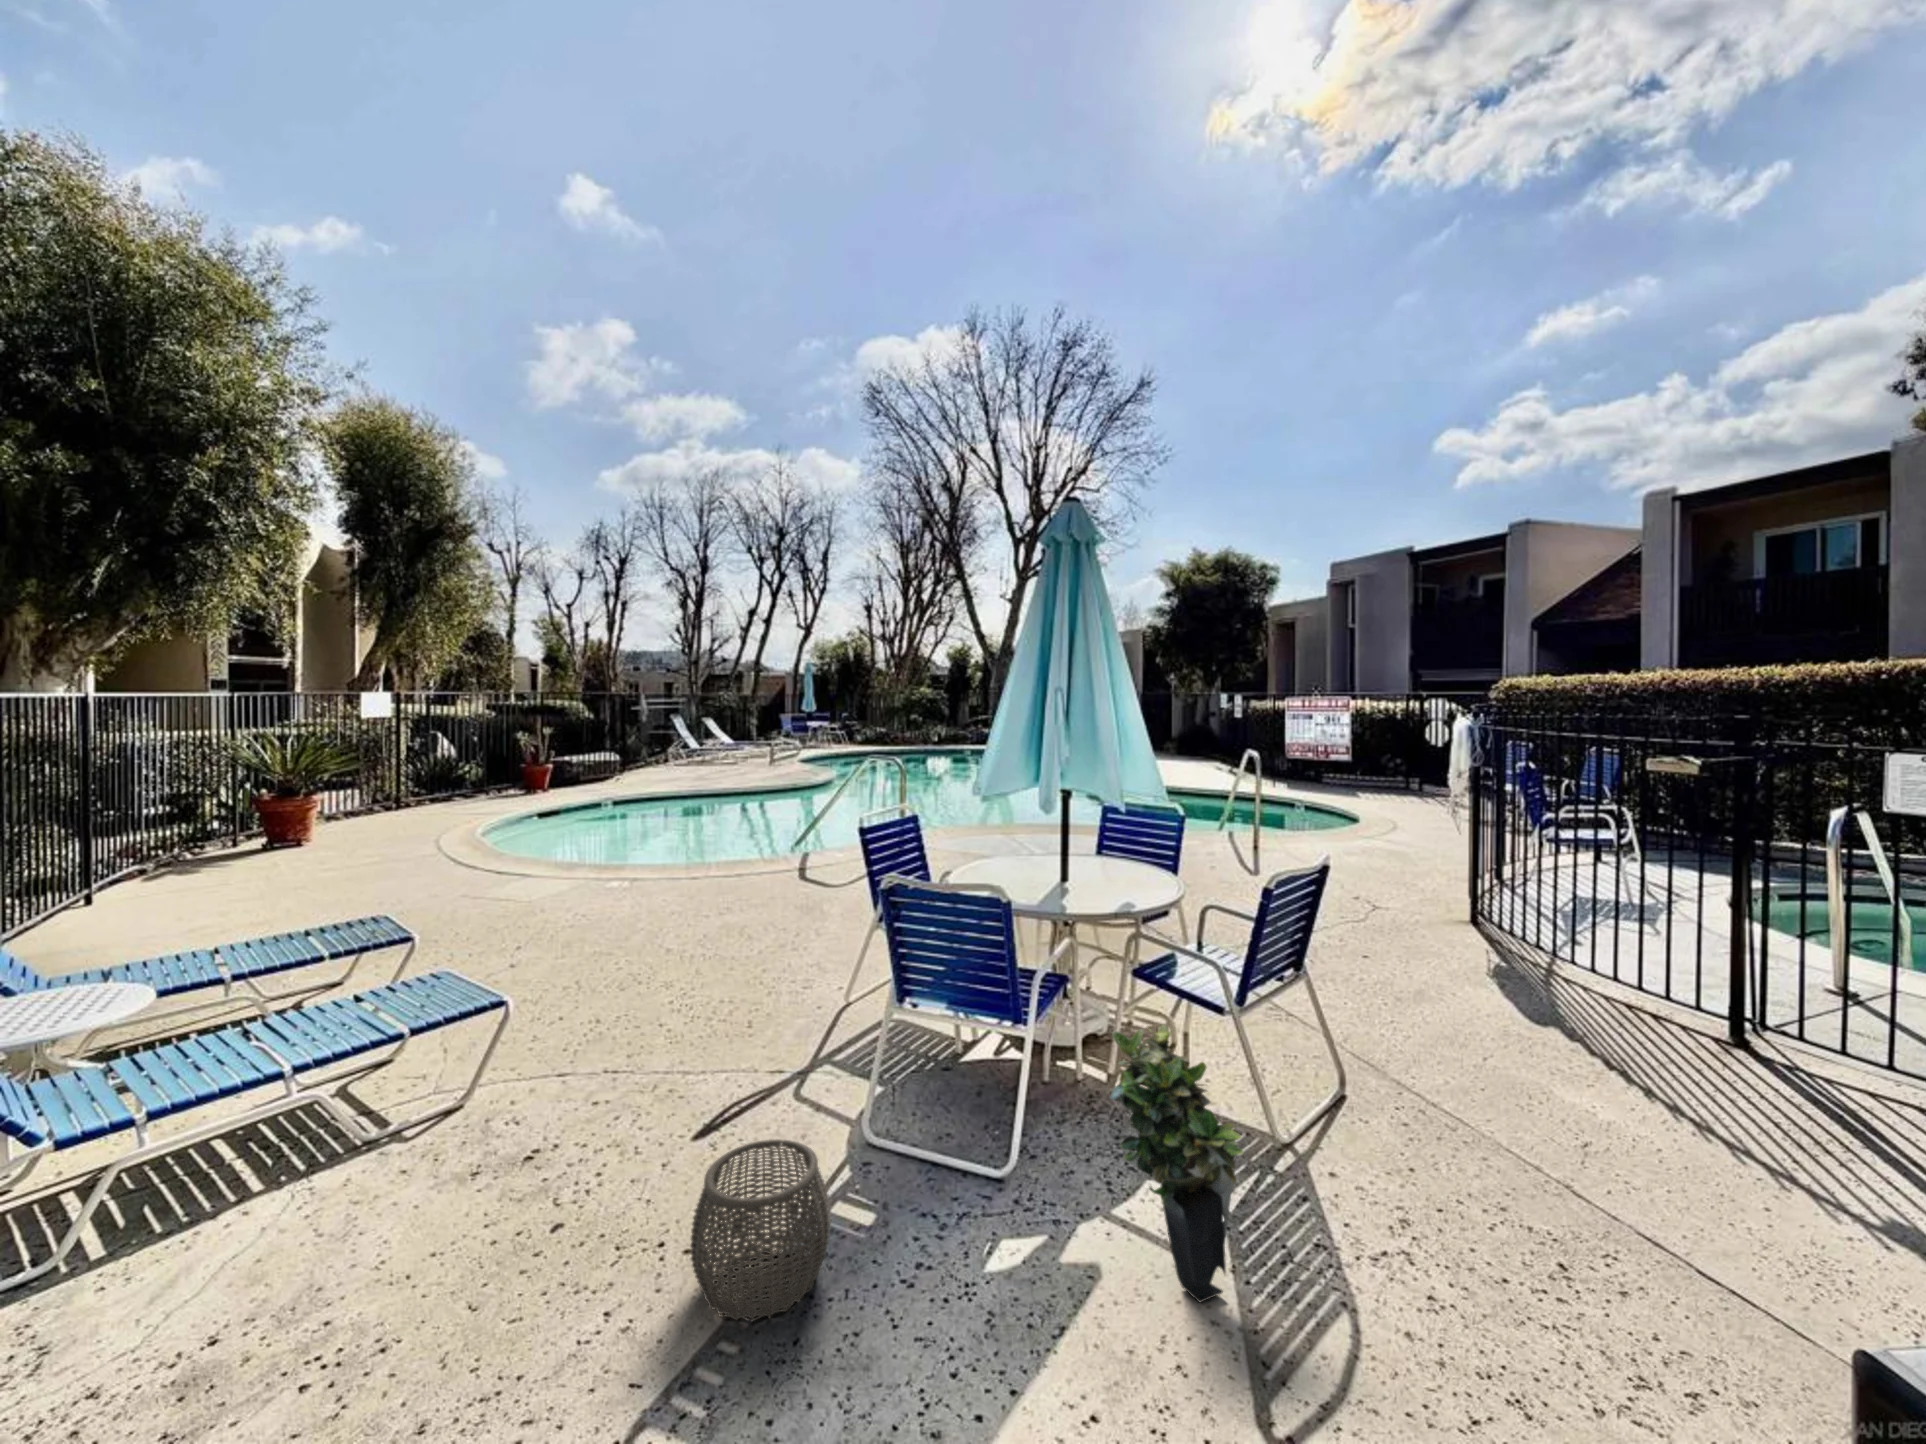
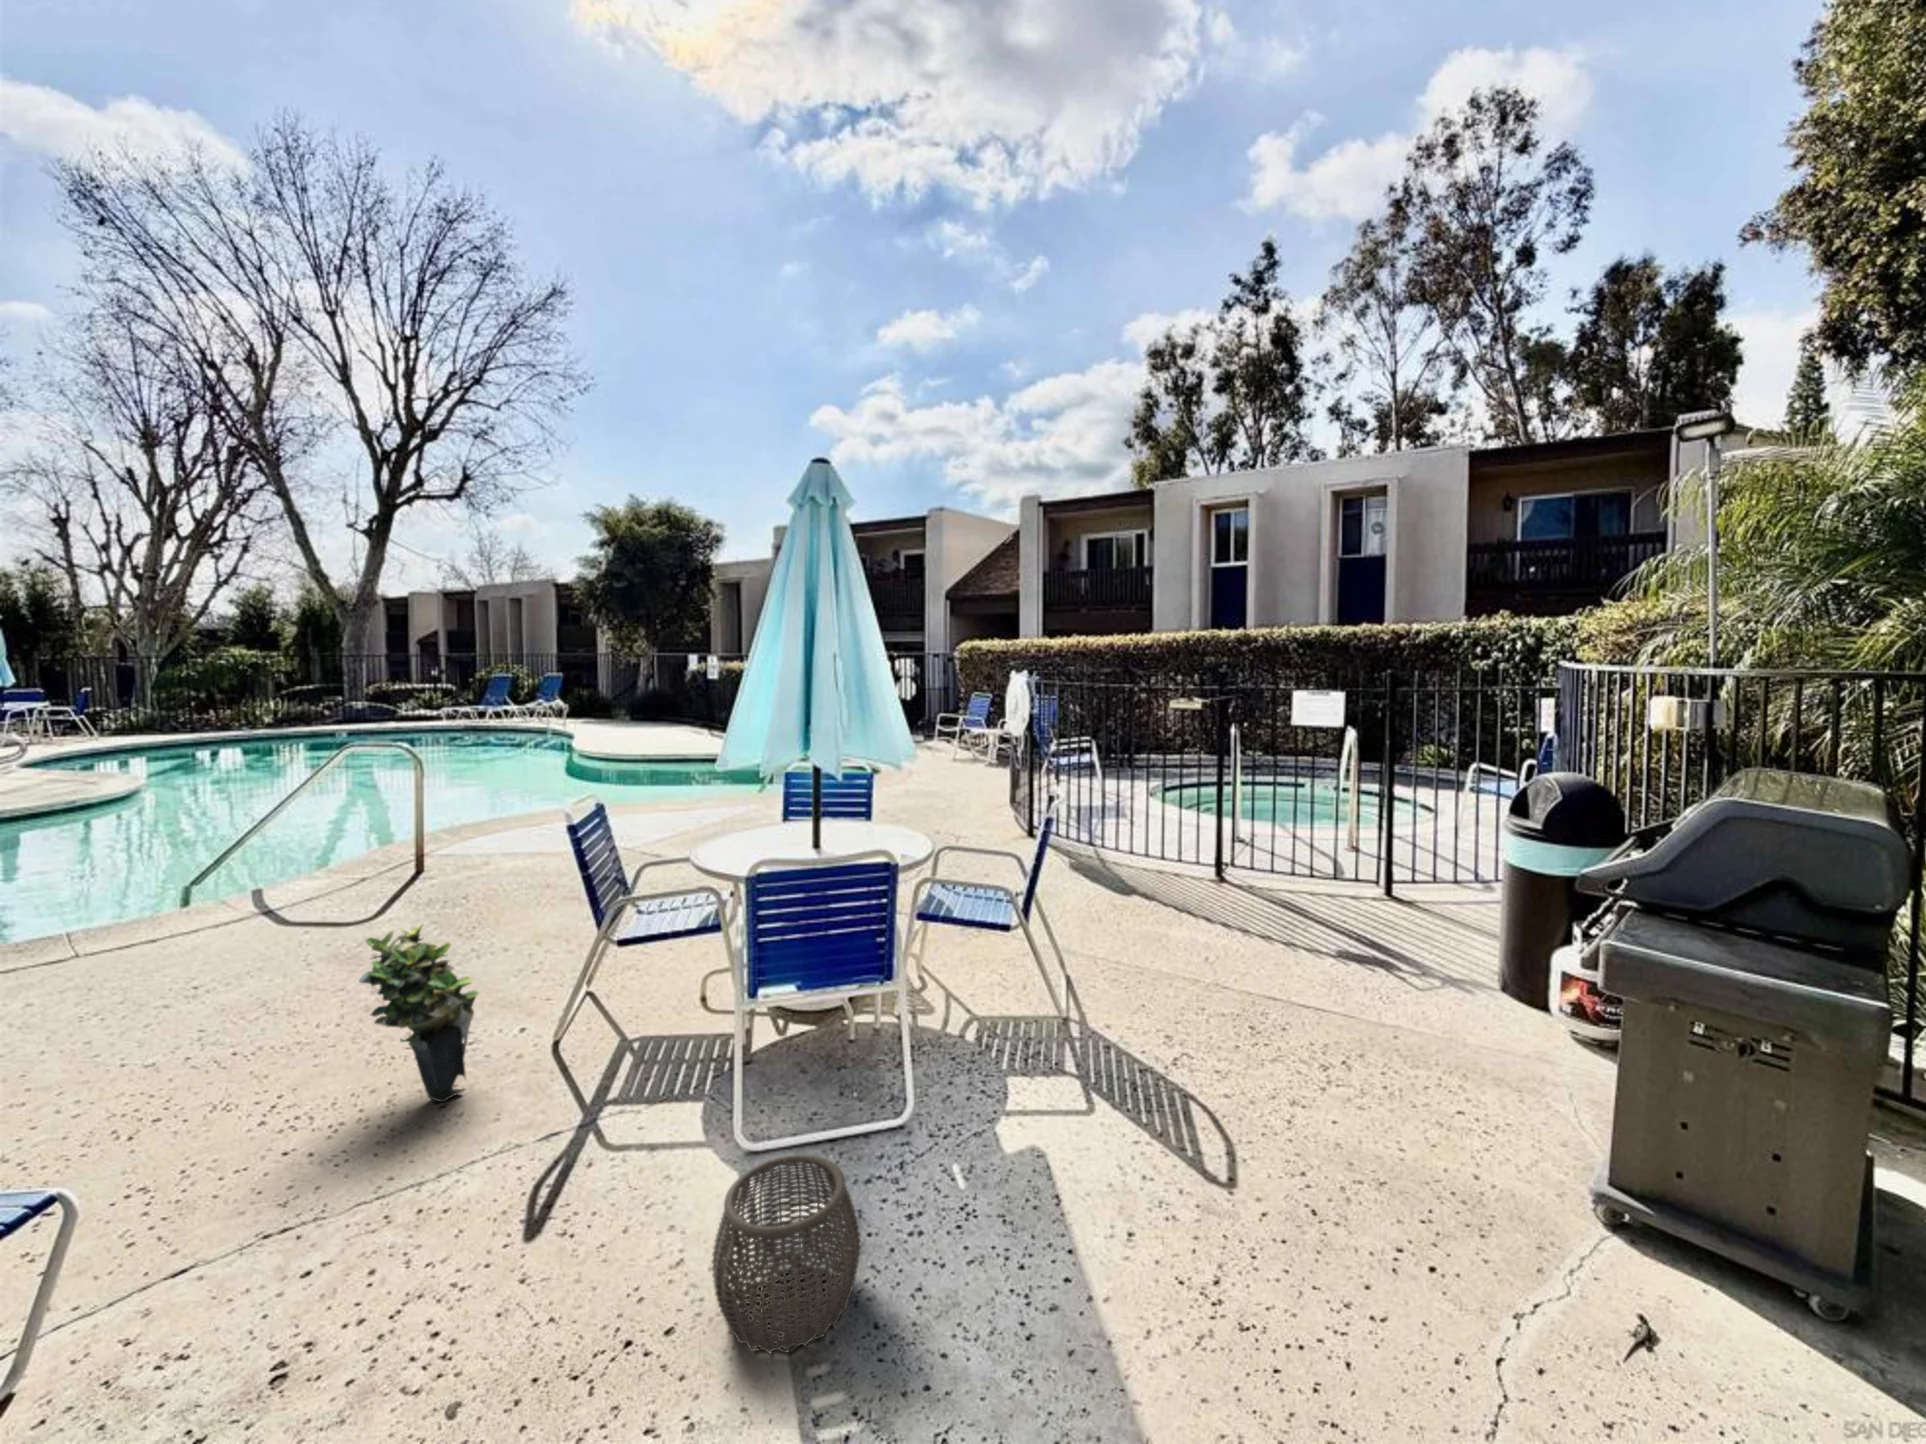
potted plant: present [1111,1024,1243,1302] -> present [359,925,479,1102]

